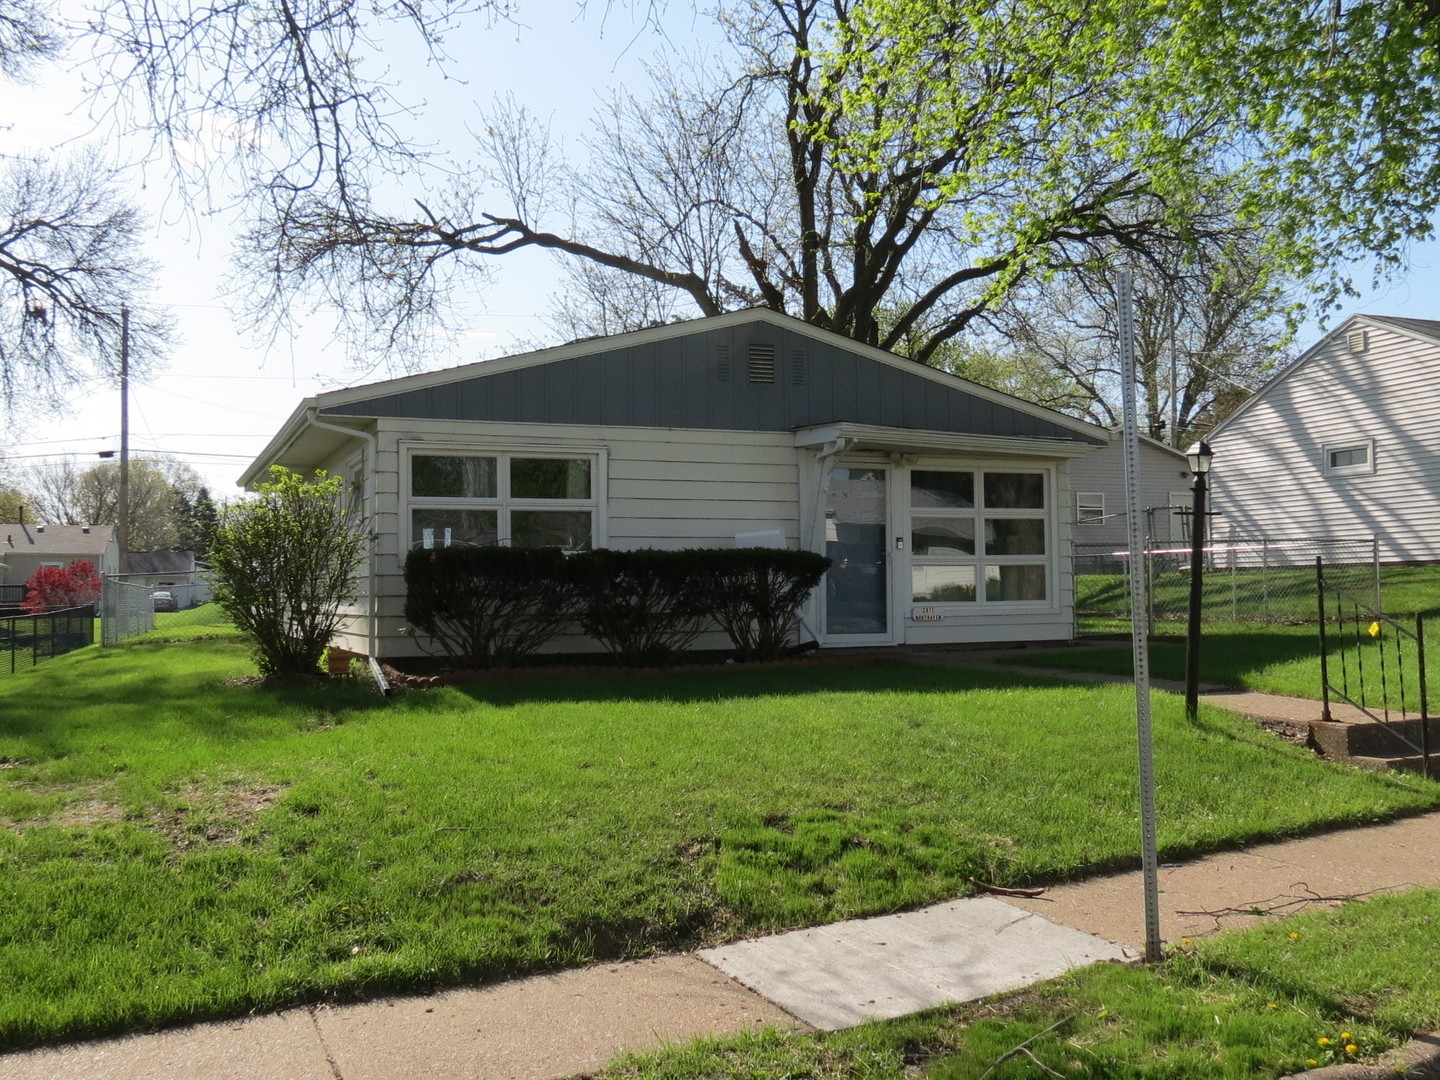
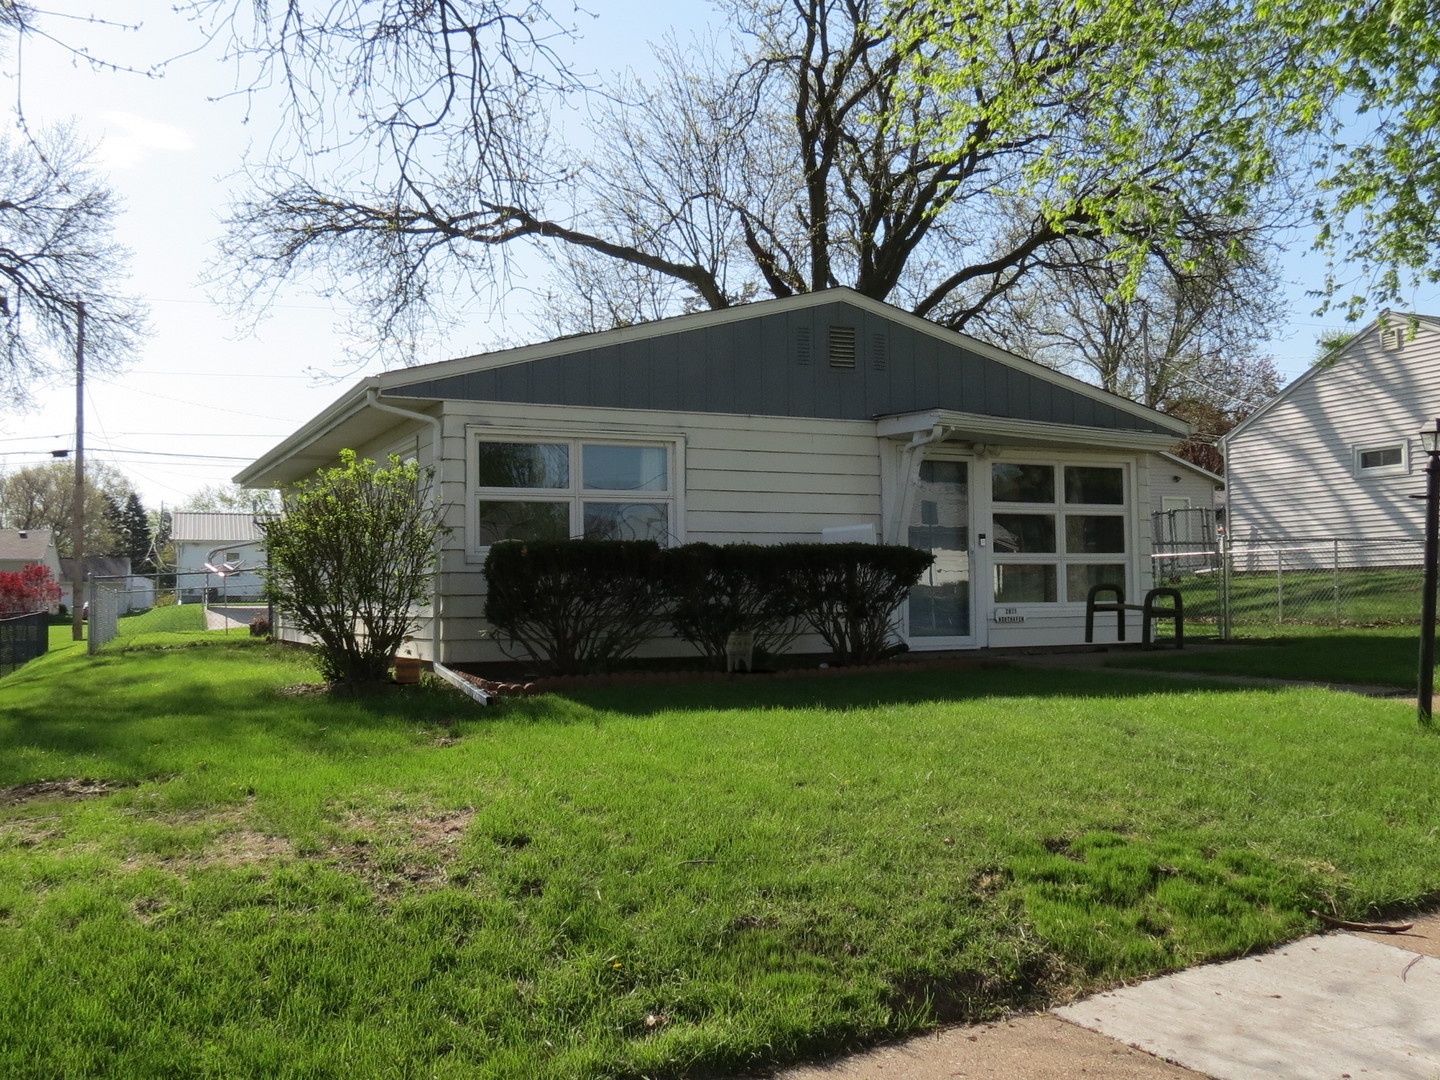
bench: none [992,584,1079,647] -> present [1085,583,1183,650]
planter: none [631,627,657,666] -> present [726,631,753,672]

